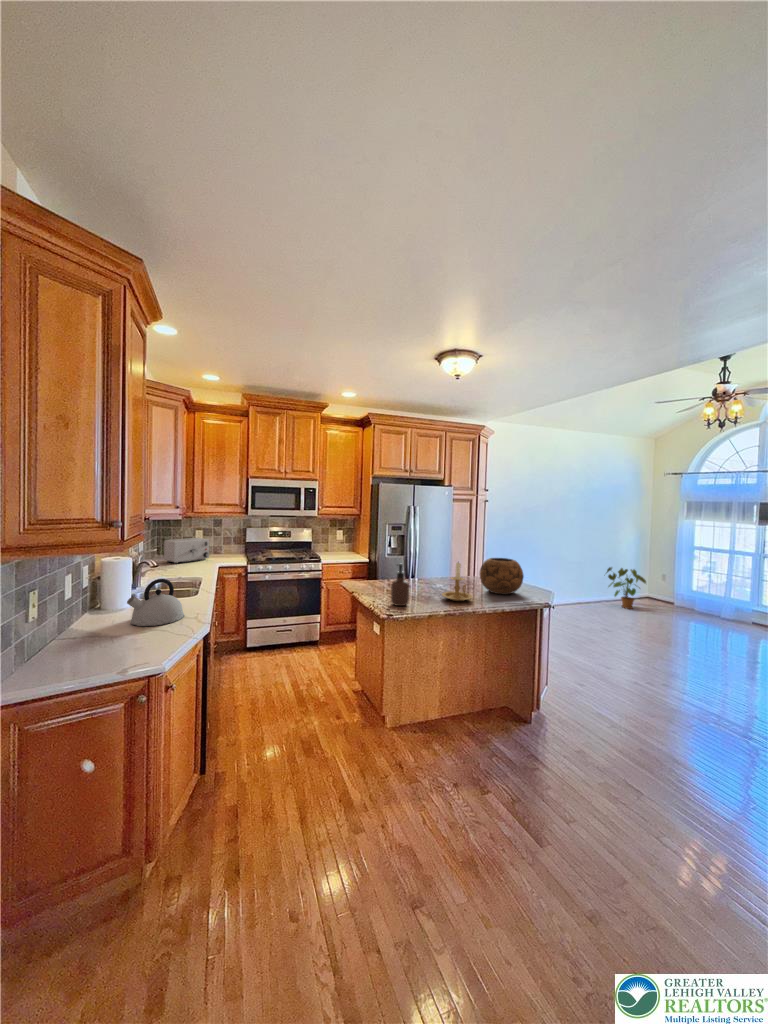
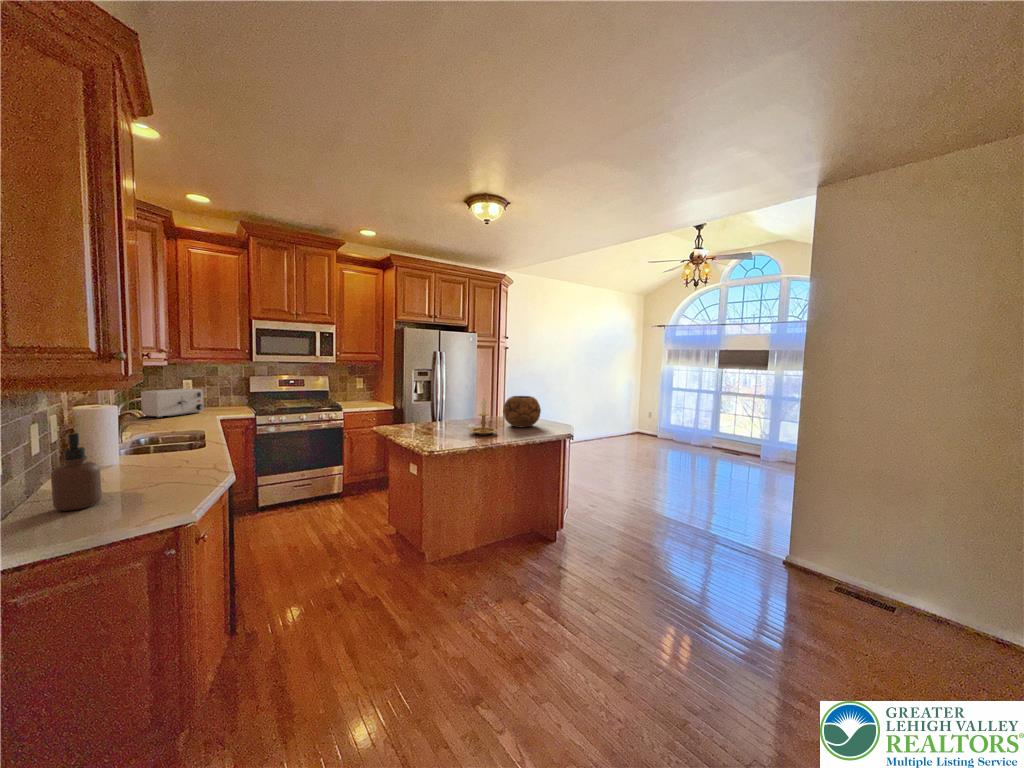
soap dispenser: present [391,564,409,606] -> present [51,433,102,511]
house plant: present [606,567,646,609] -> none [608,407,641,442]
kettle: present [127,579,184,626] -> none [119,424,194,476]

